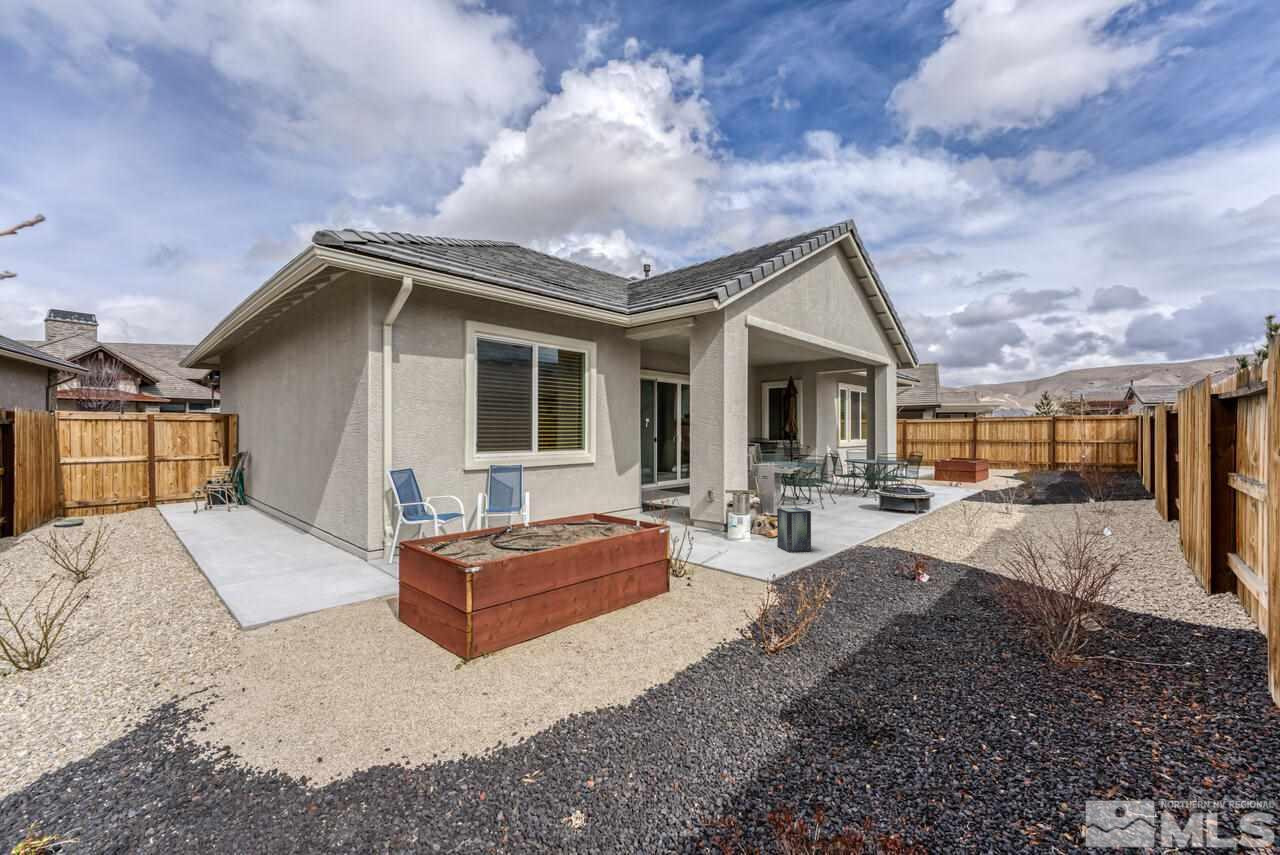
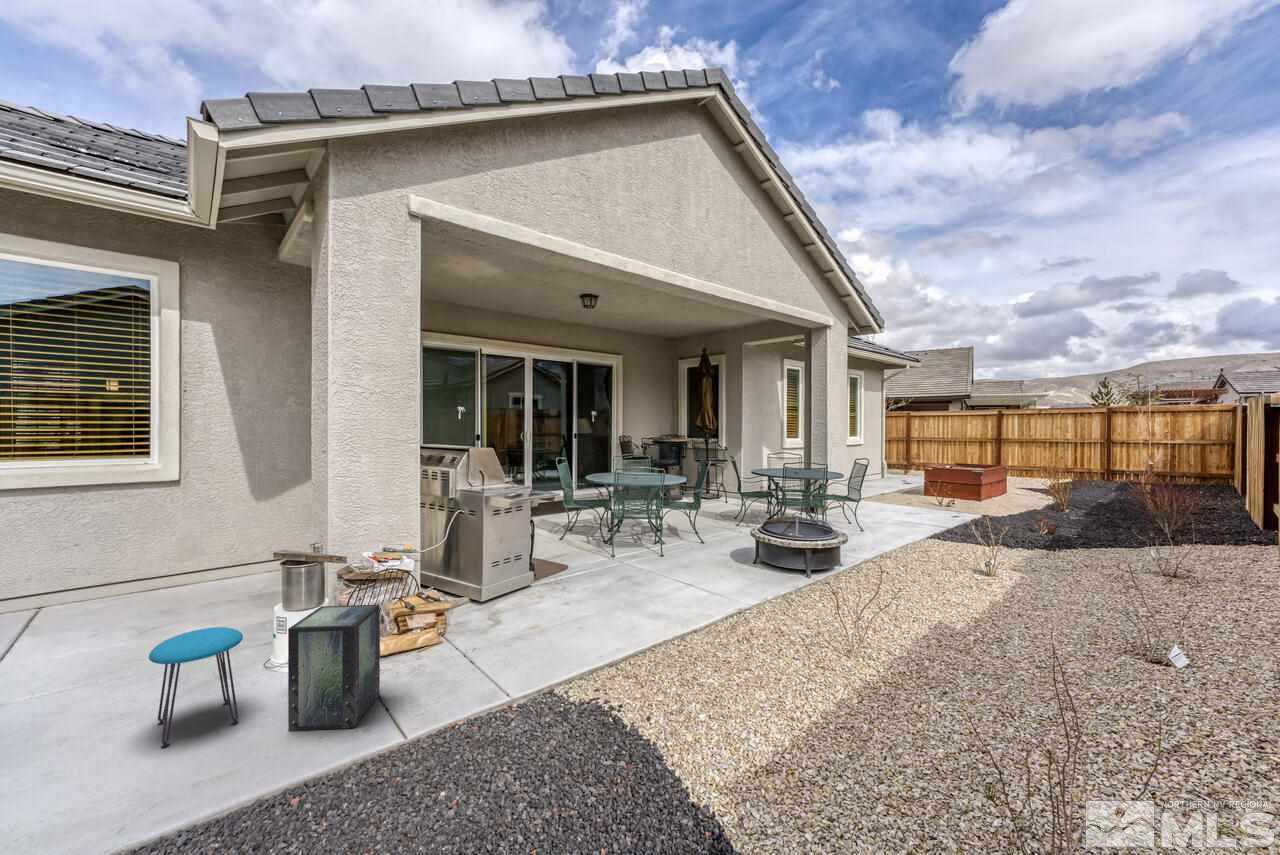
stool: none [734,516,764,555] -> present [149,627,243,748]

